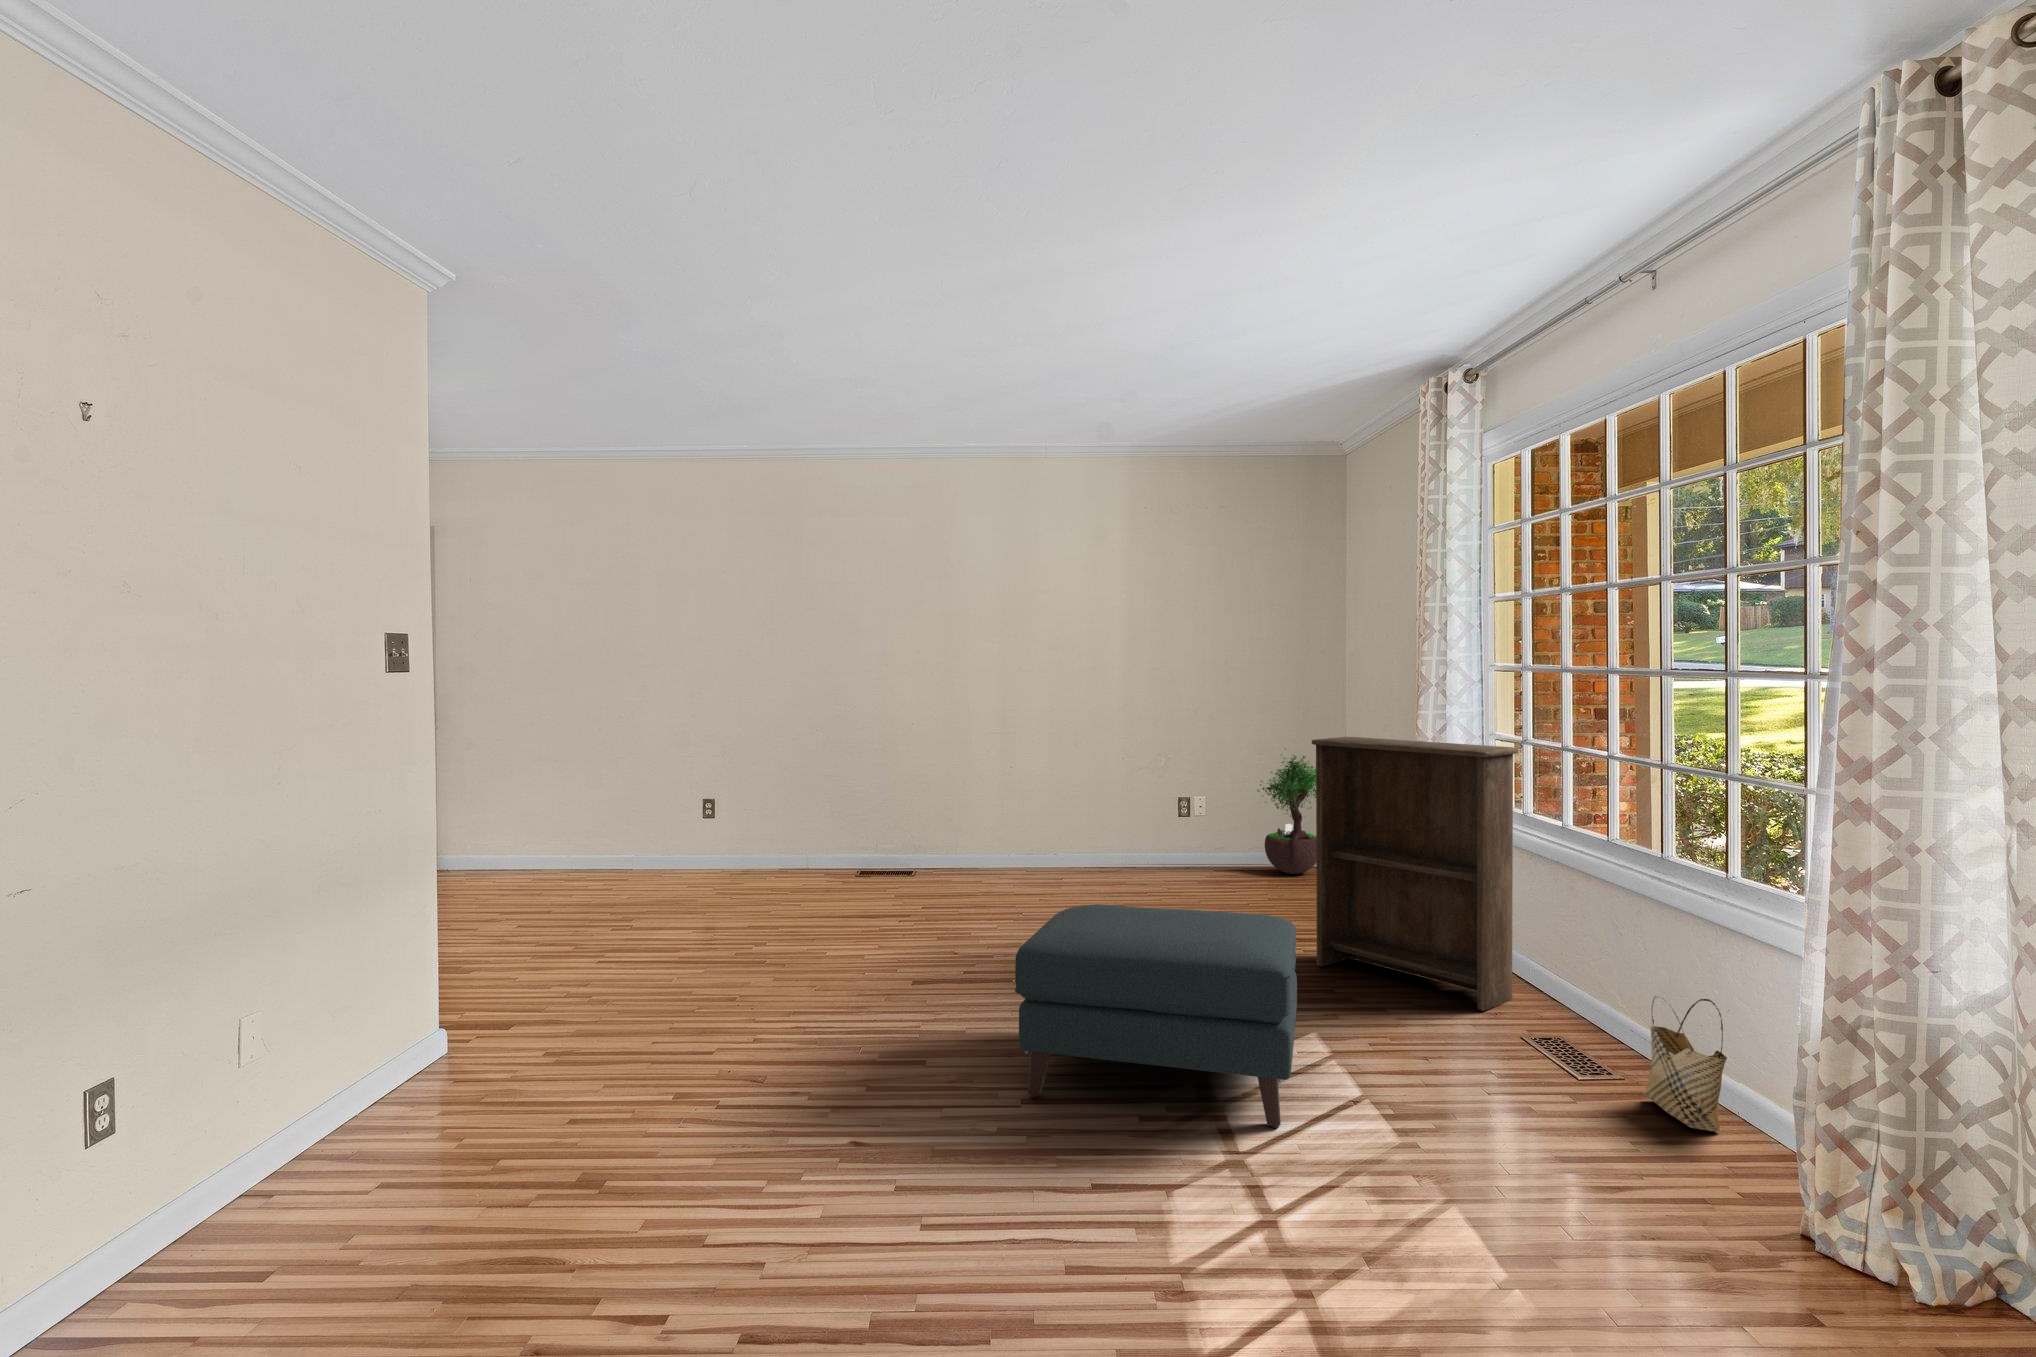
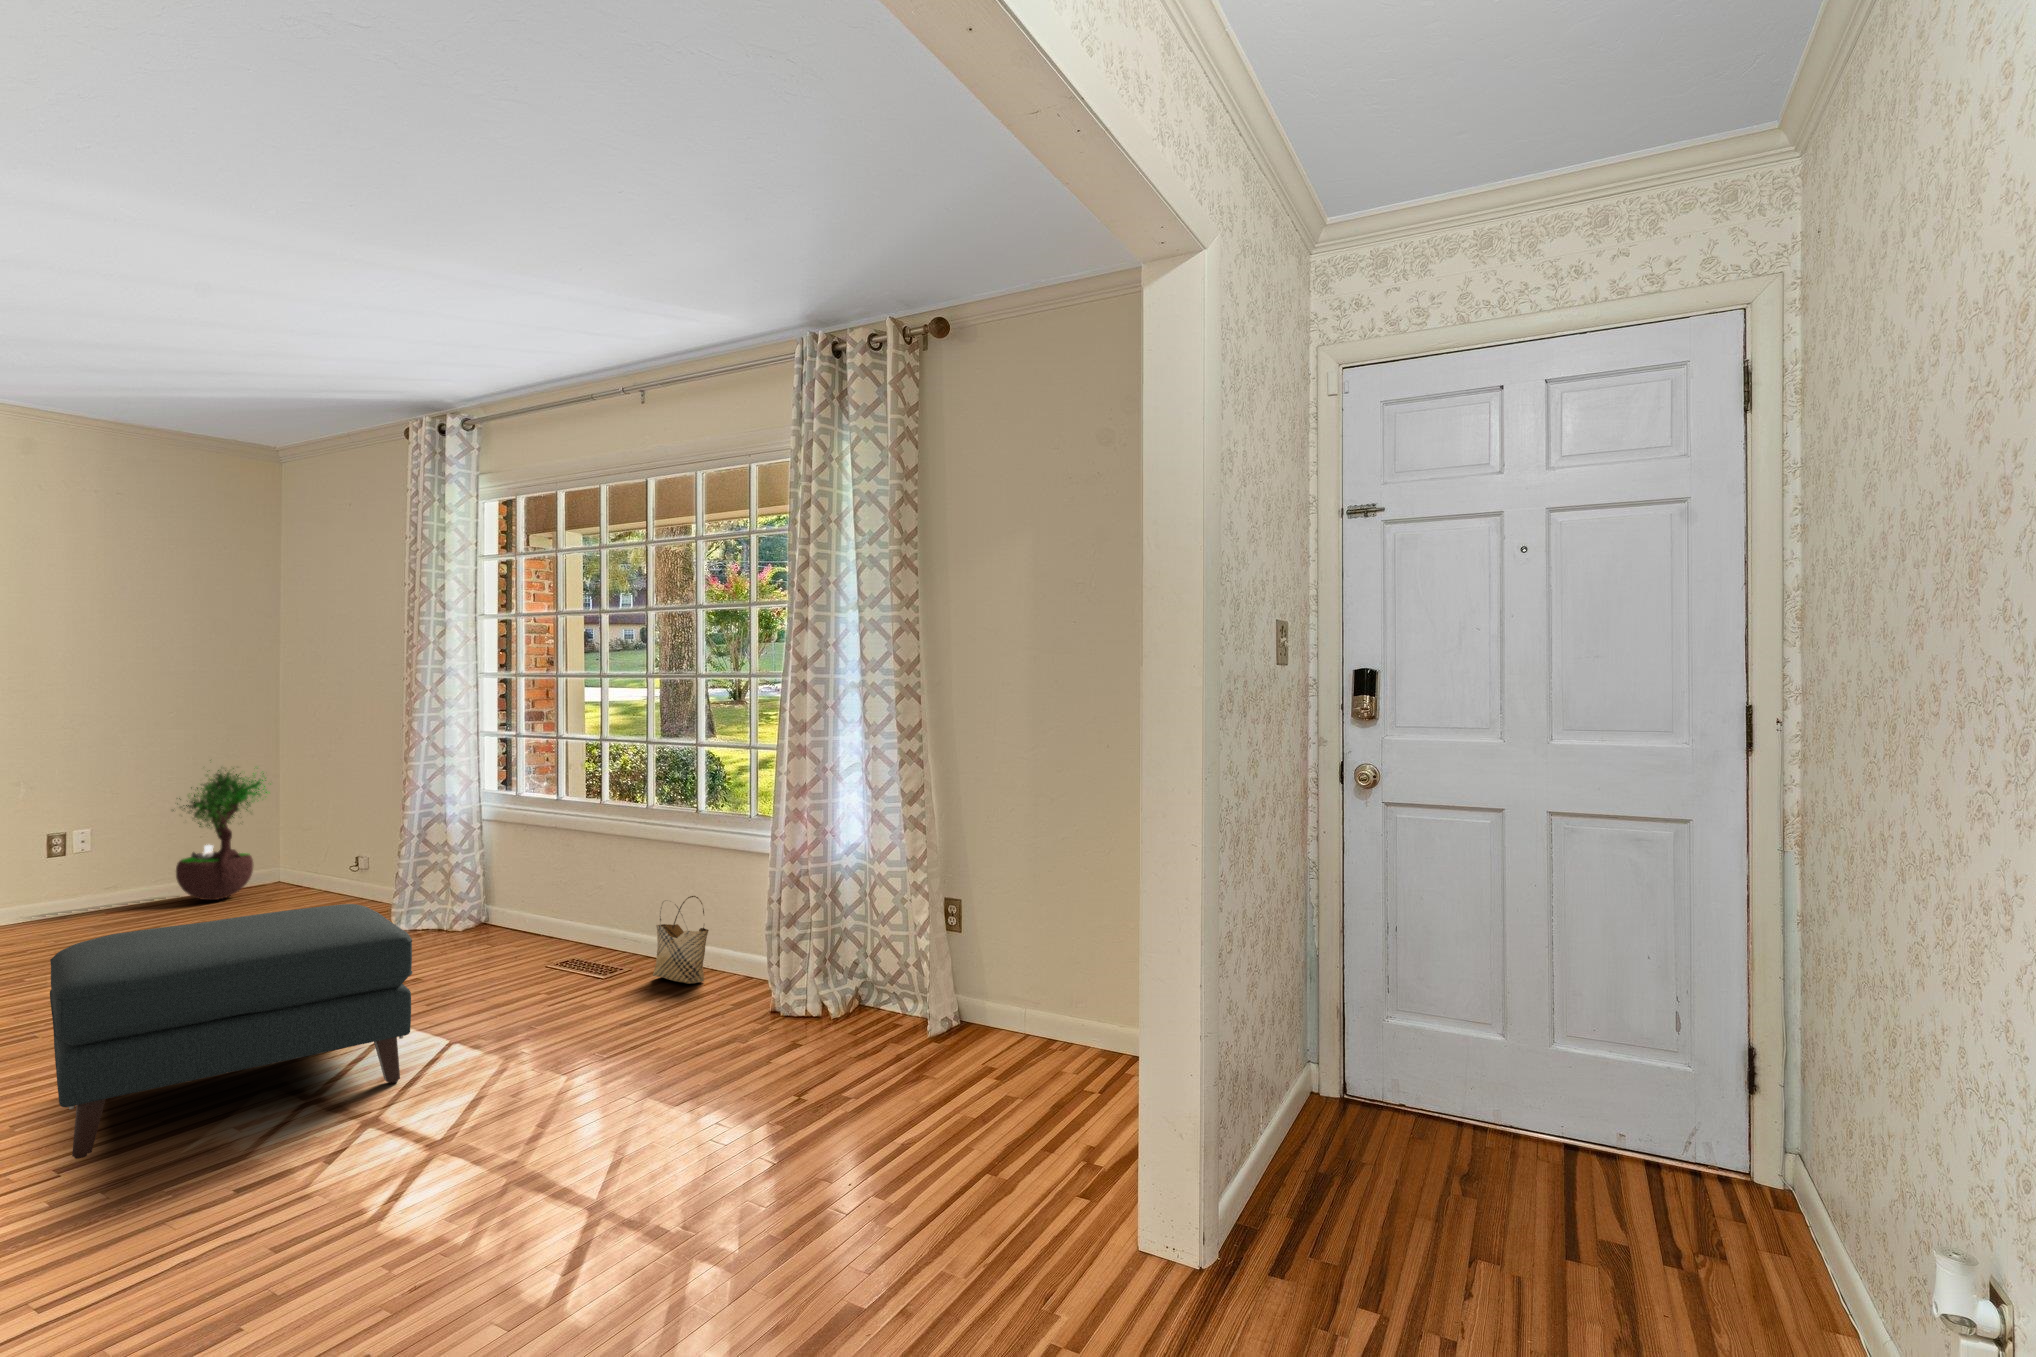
bookshelf: present [1312,737,1518,1011] -> none [321,736,530,966]

